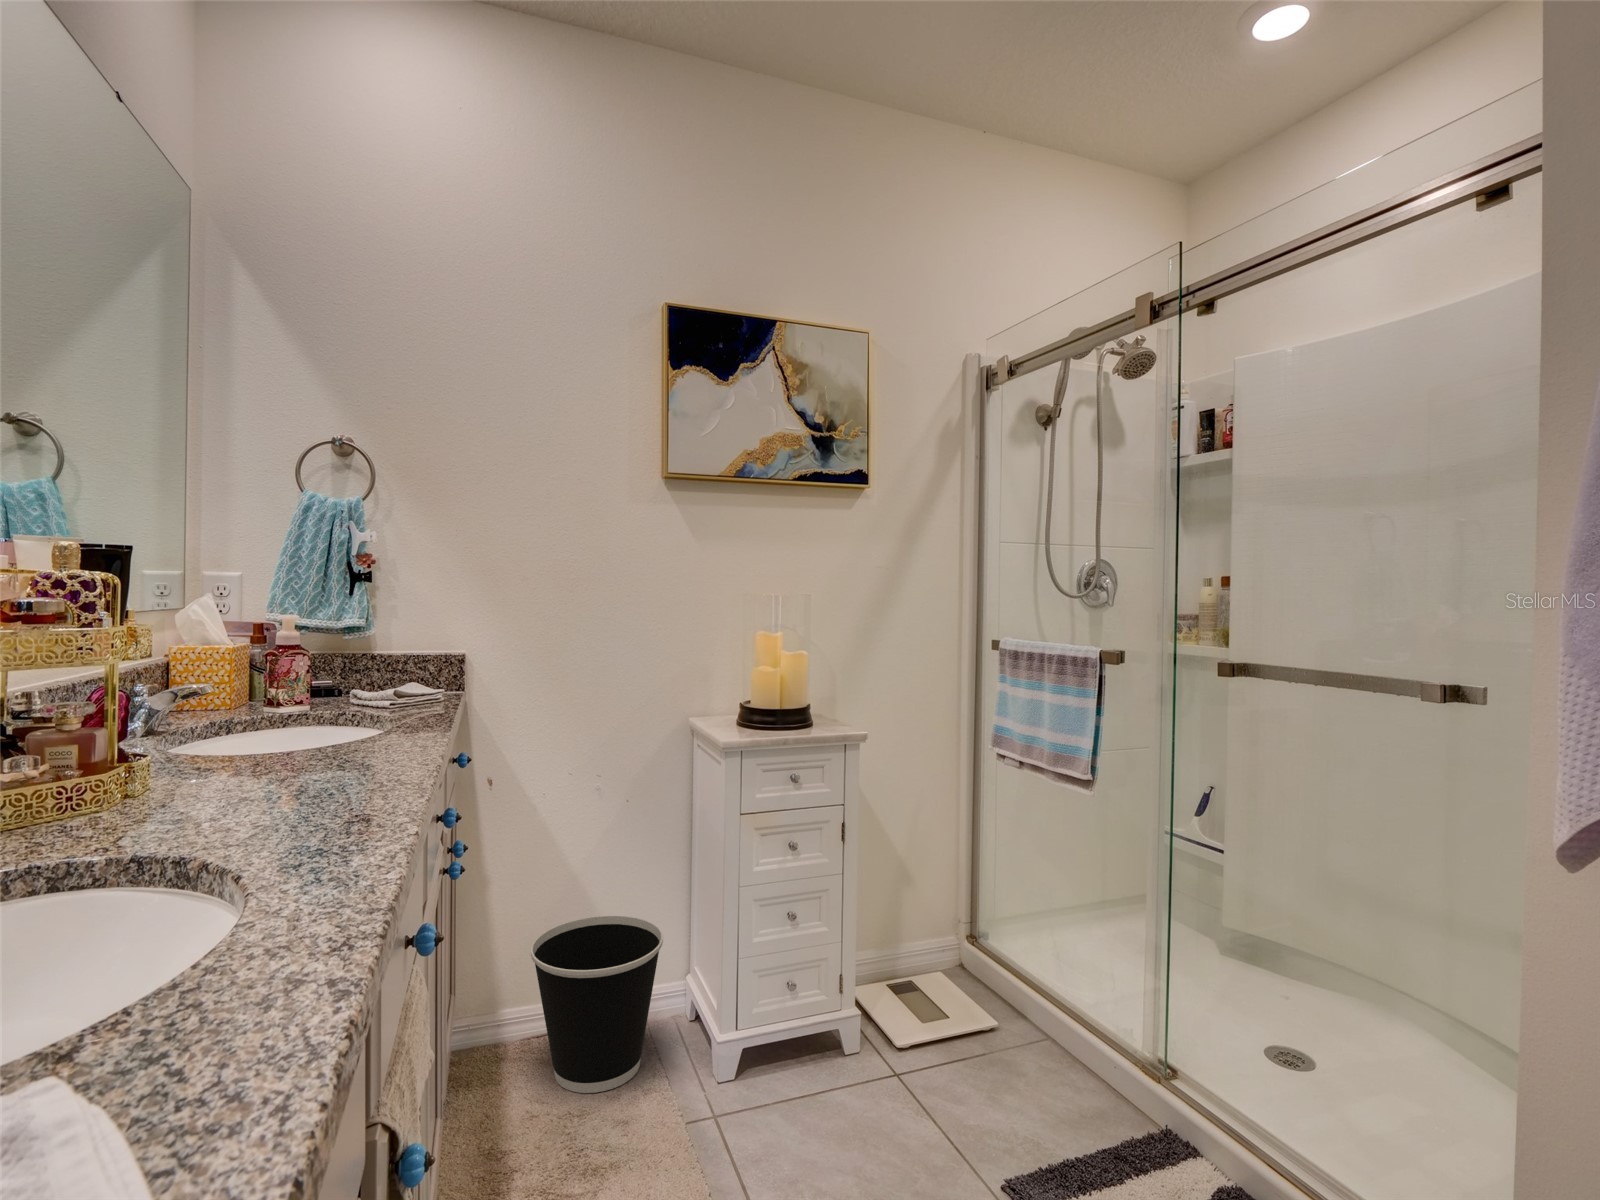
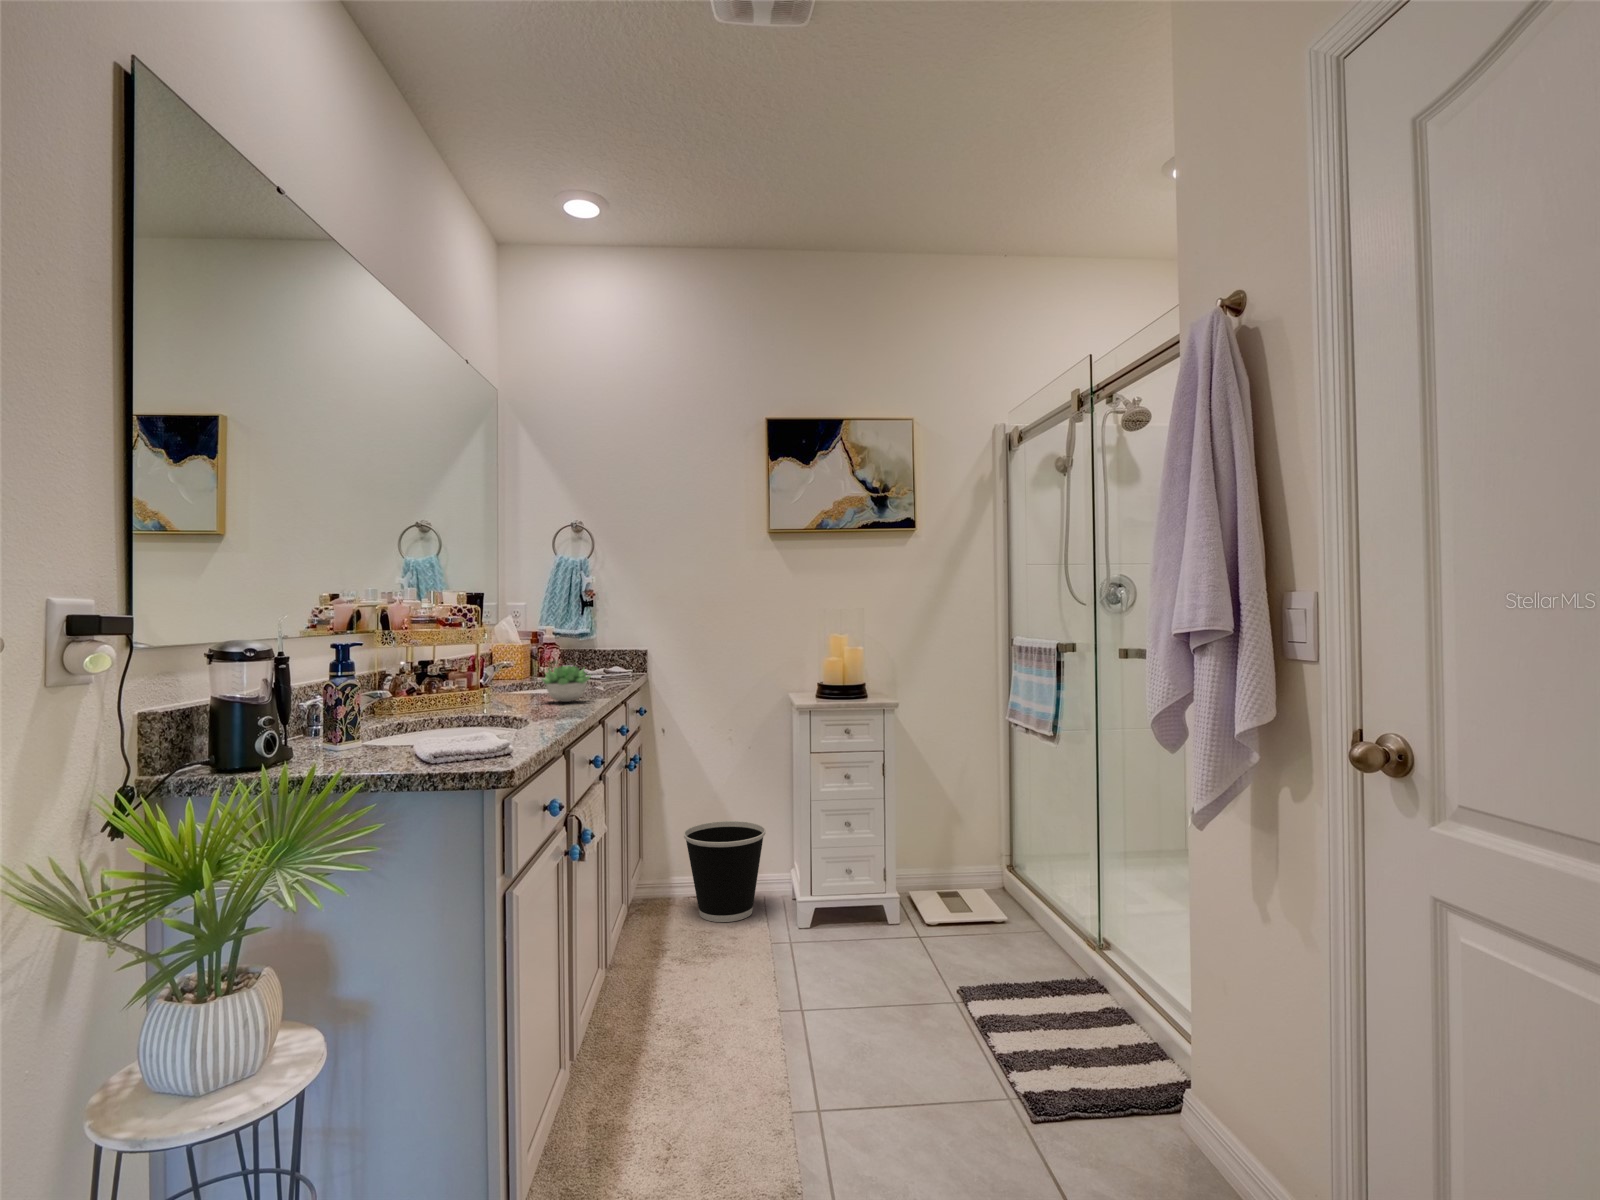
succulent plant: none [274,706,396,785] -> present [541,666,591,702]

